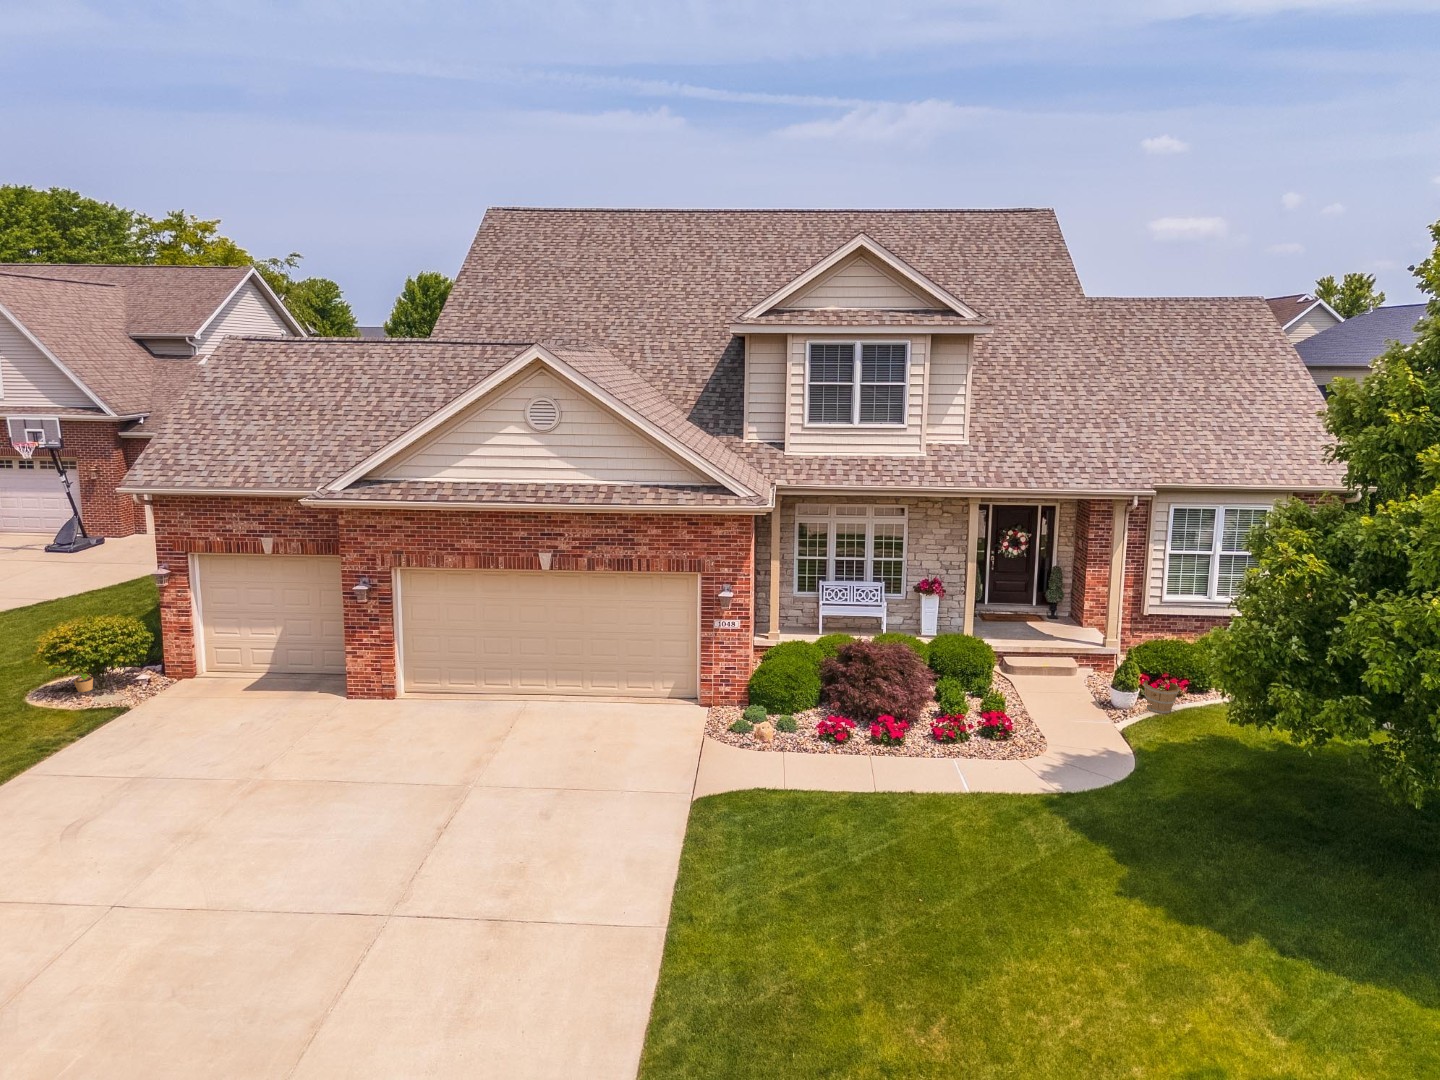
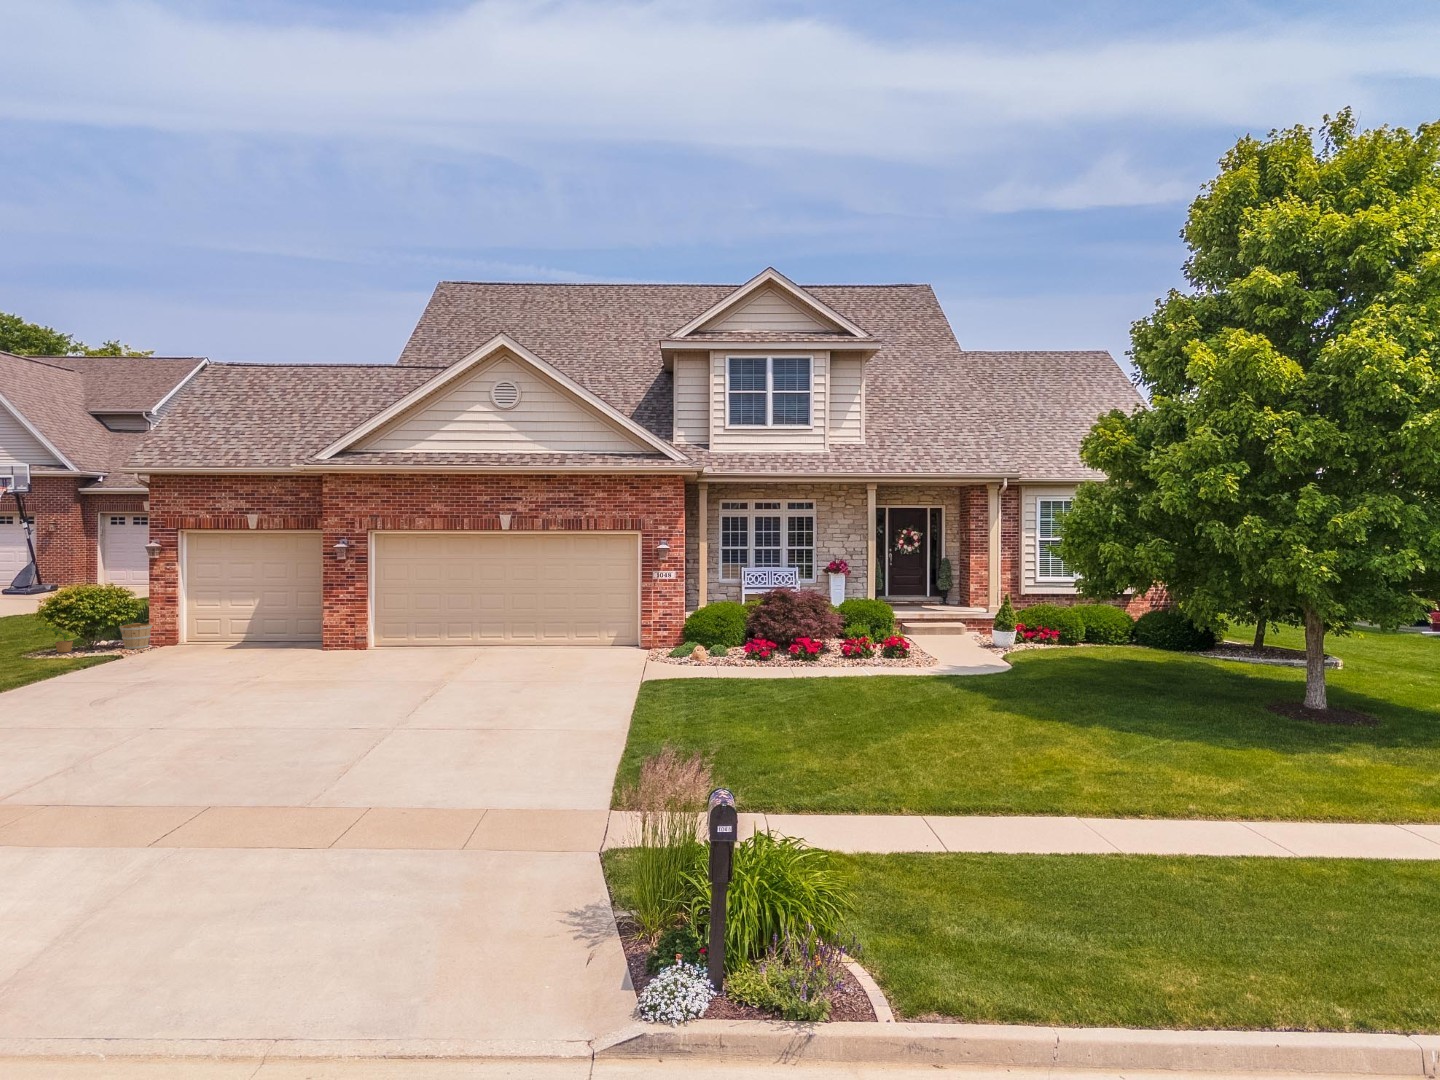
wooden bucket: present [1144,681,1180,714] -> present [119,623,152,649]

